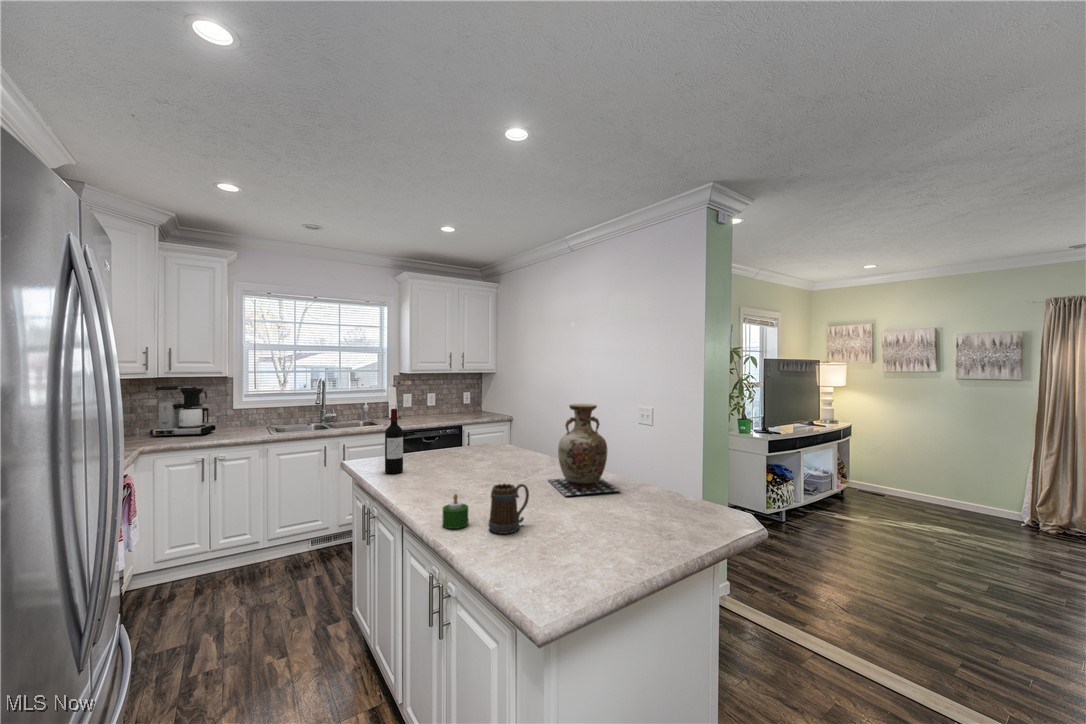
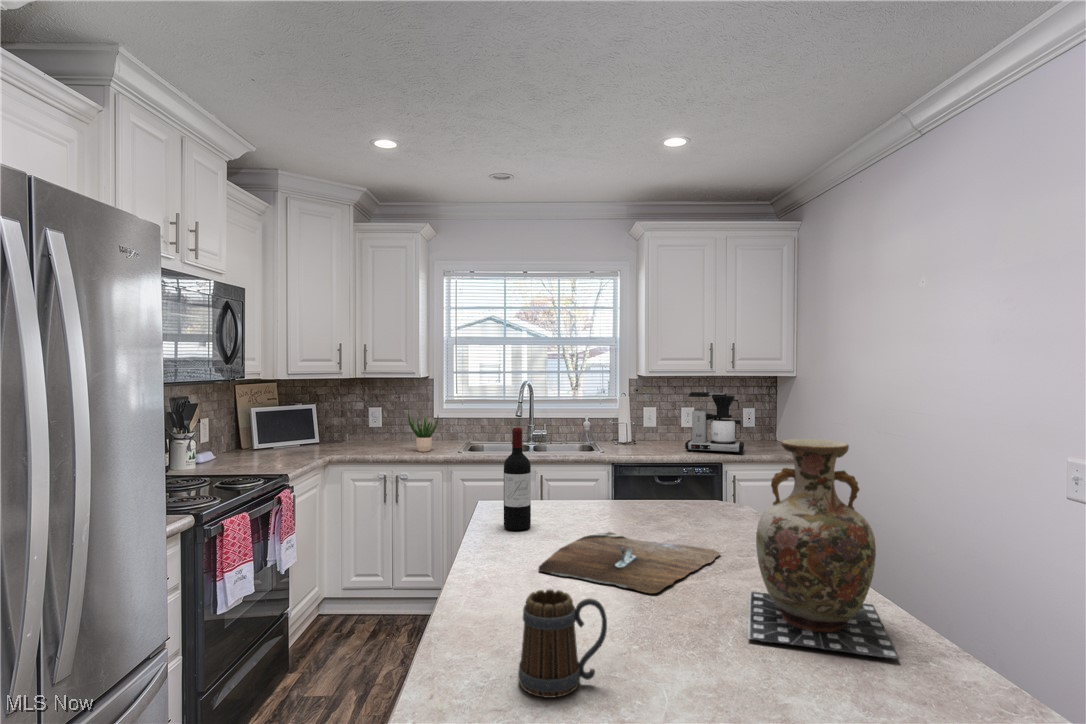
coffee maker: present [150,386,216,437] -> present [685,392,744,454]
potted plant: none [223,402,250,437] -> present [408,410,438,452]
cutting board: none [434,466,519,490] -> present [539,532,720,593]
candle: present [443,494,468,529] -> none [461,590,508,658]

